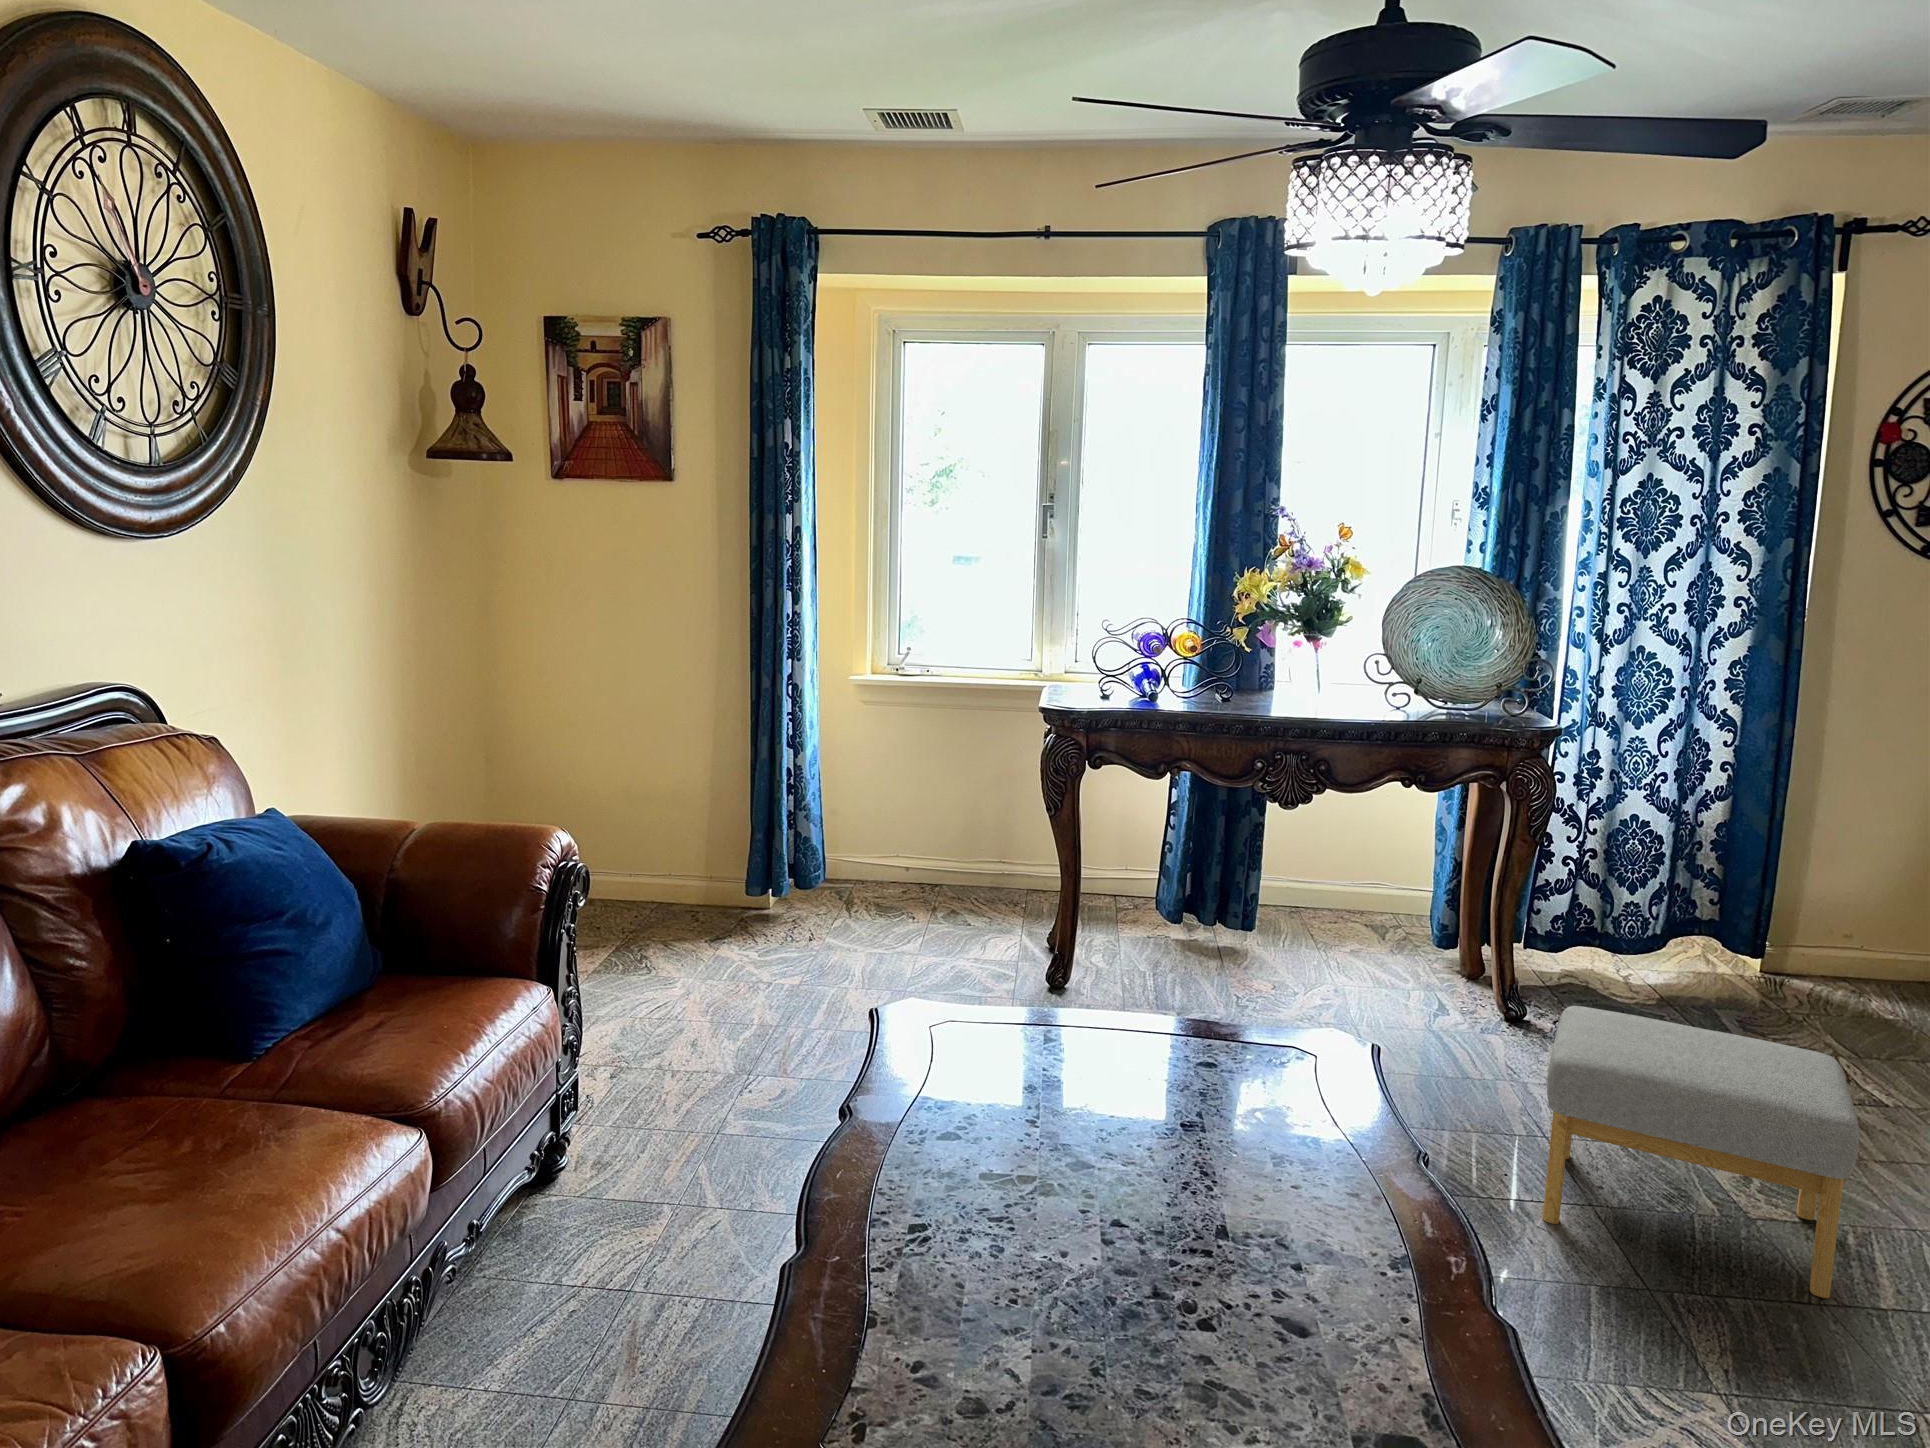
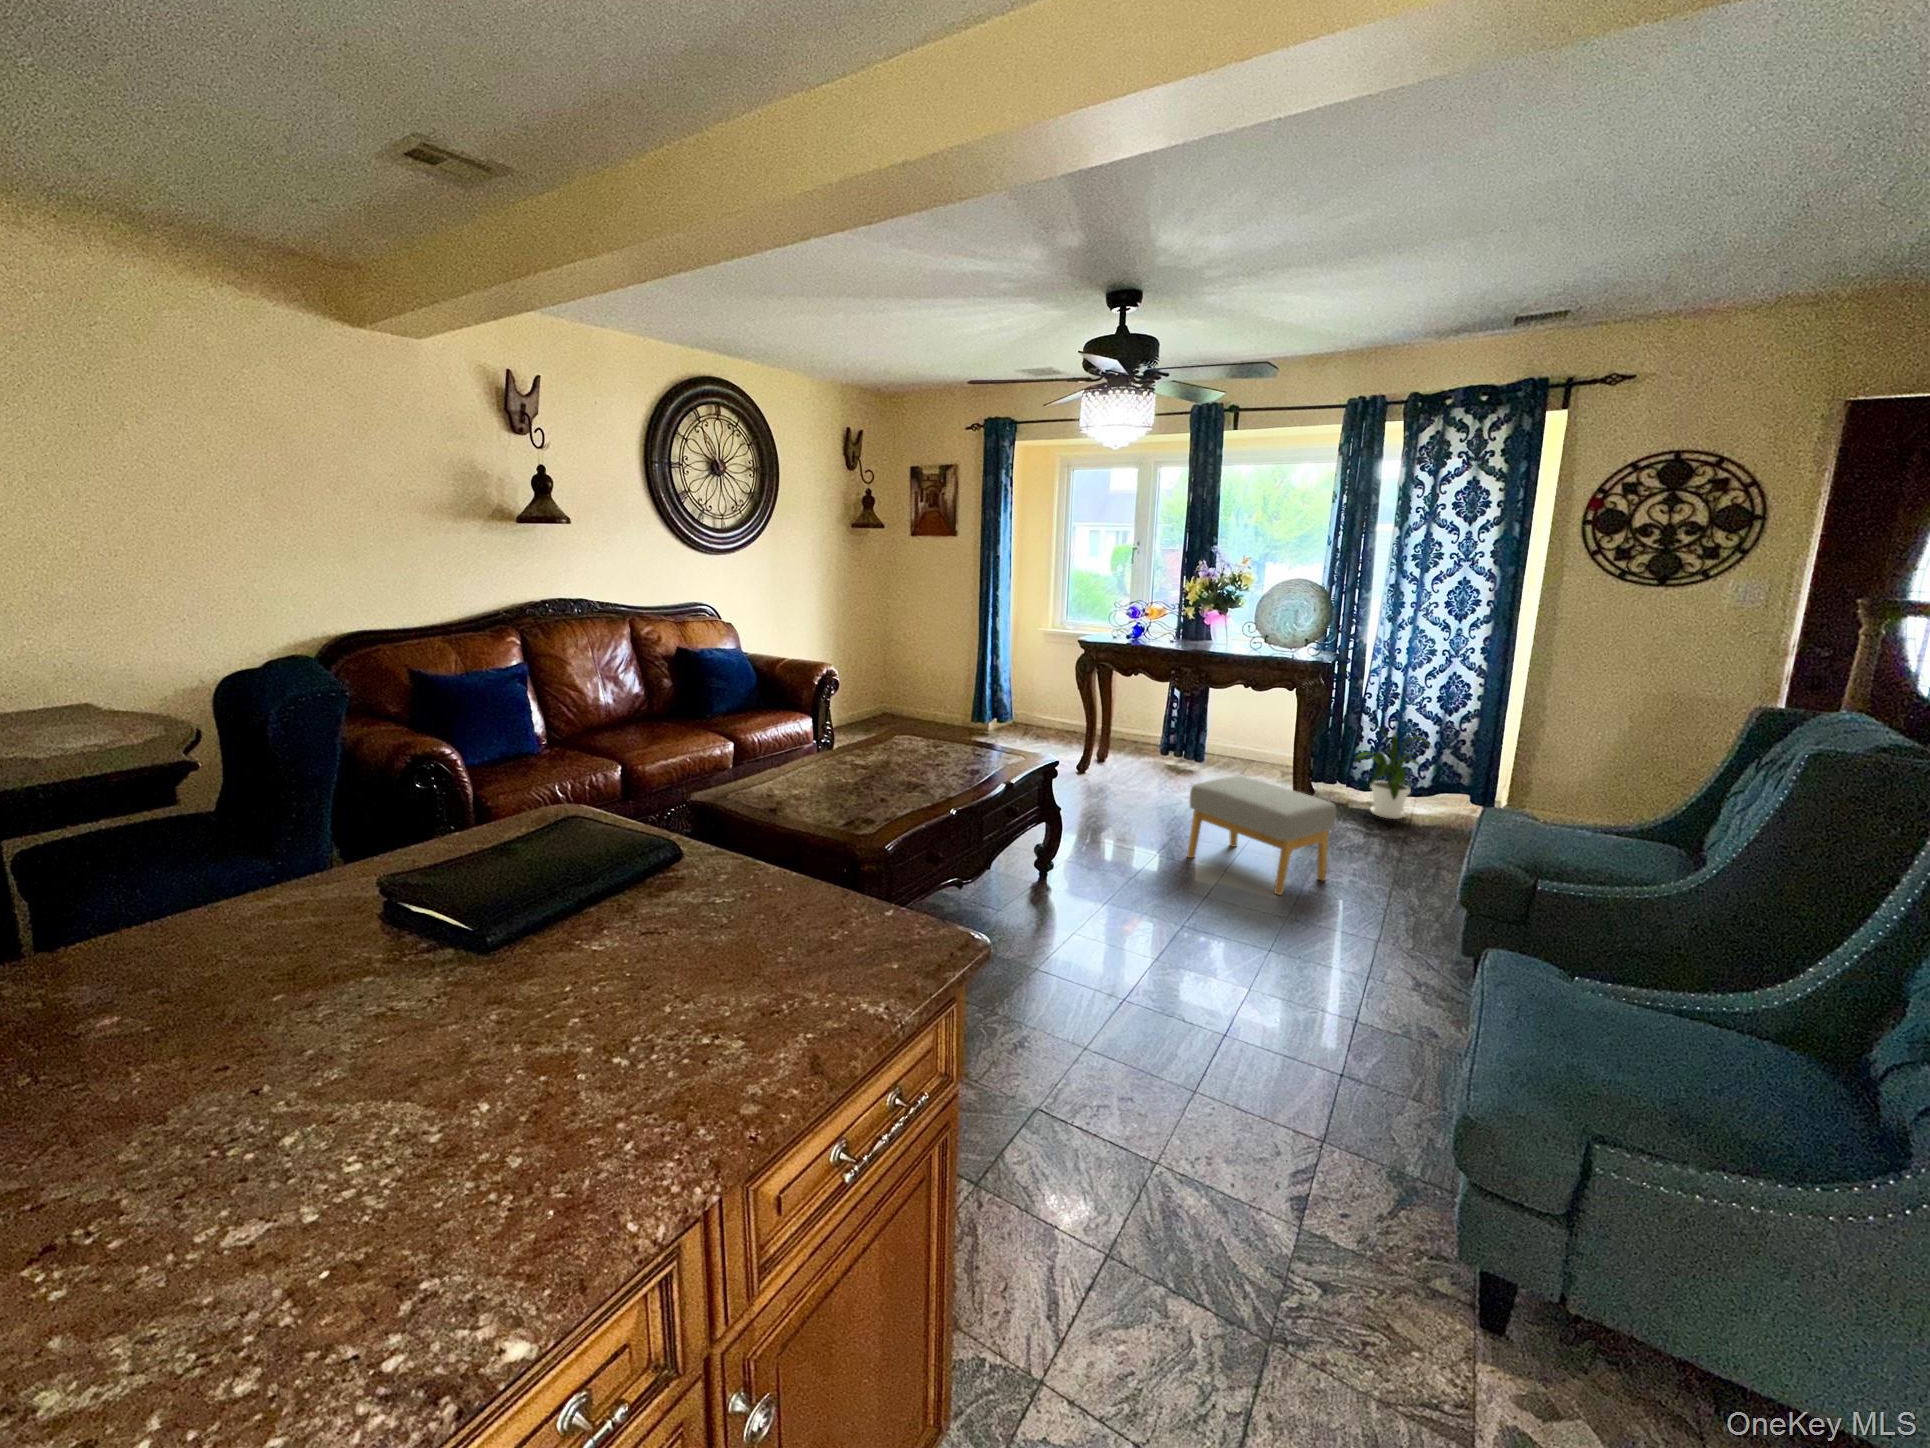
house plant: none [1542,830,1719,1005] -> present [1355,723,1431,819]

